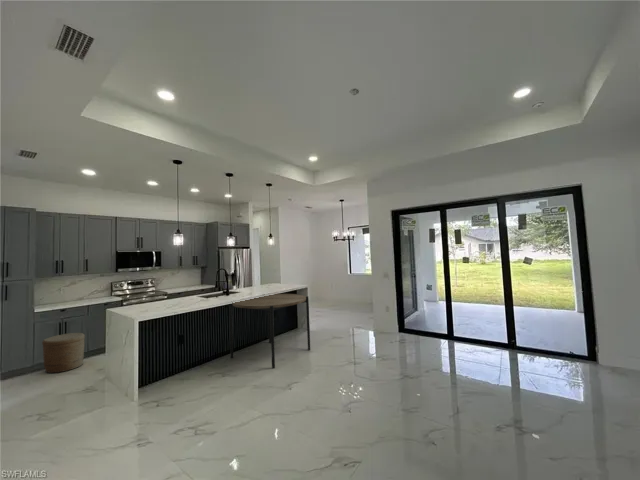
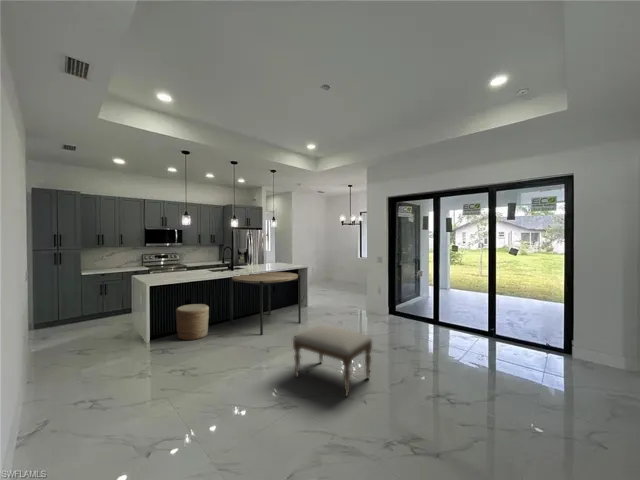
woven basket: present [42,333,85,373] -> present [176,304,209,340]
ottoman: none [336,353,424,438] -> present [293,325,372,396]

